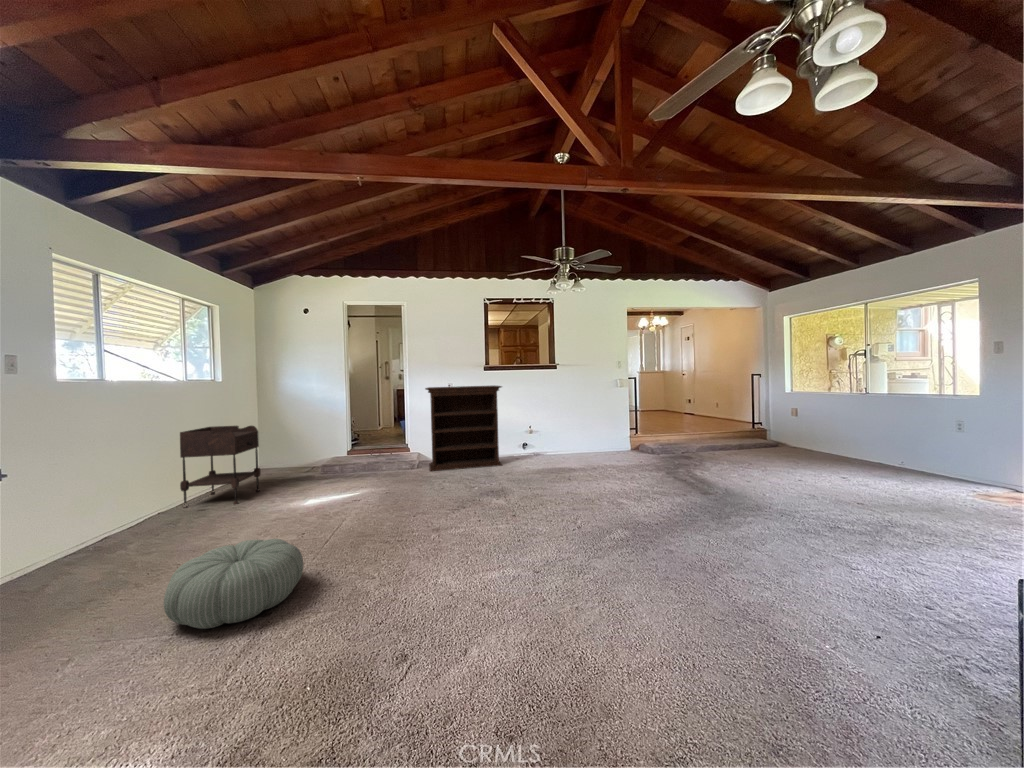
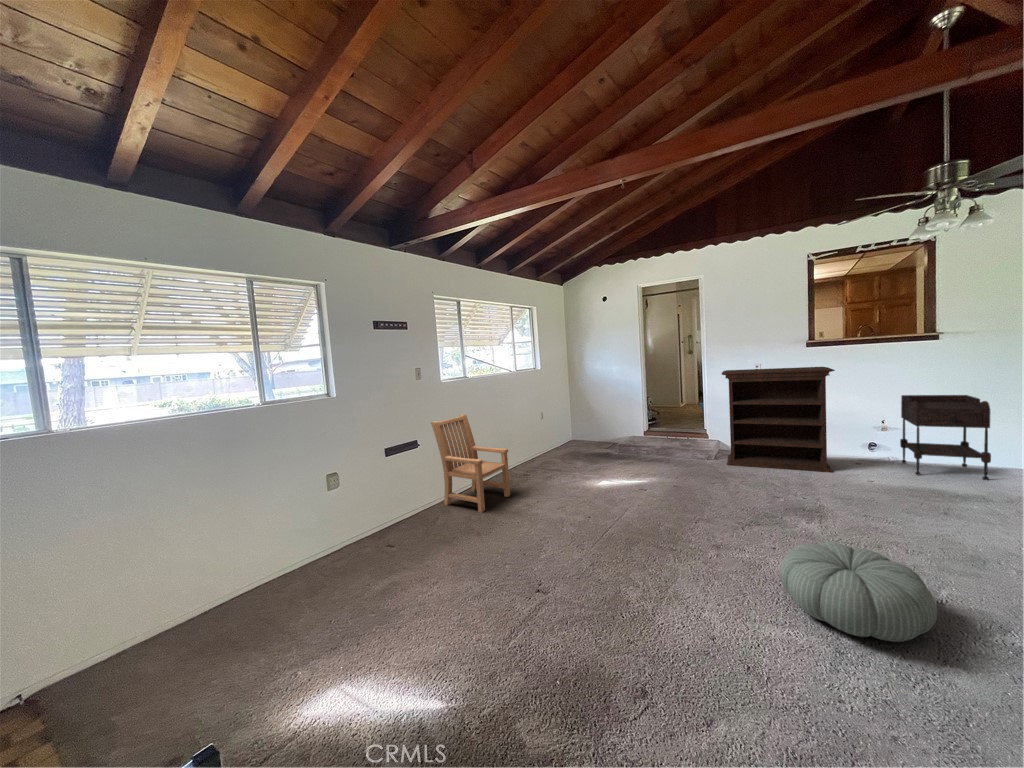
side table: present [180,426,261,508] -> present [900,395,991,480]
armchair: none [10,433,175,581] -> present [431,414,510,512]
pouf: present [164,539,303,629] -> present [780,542,937,642]

